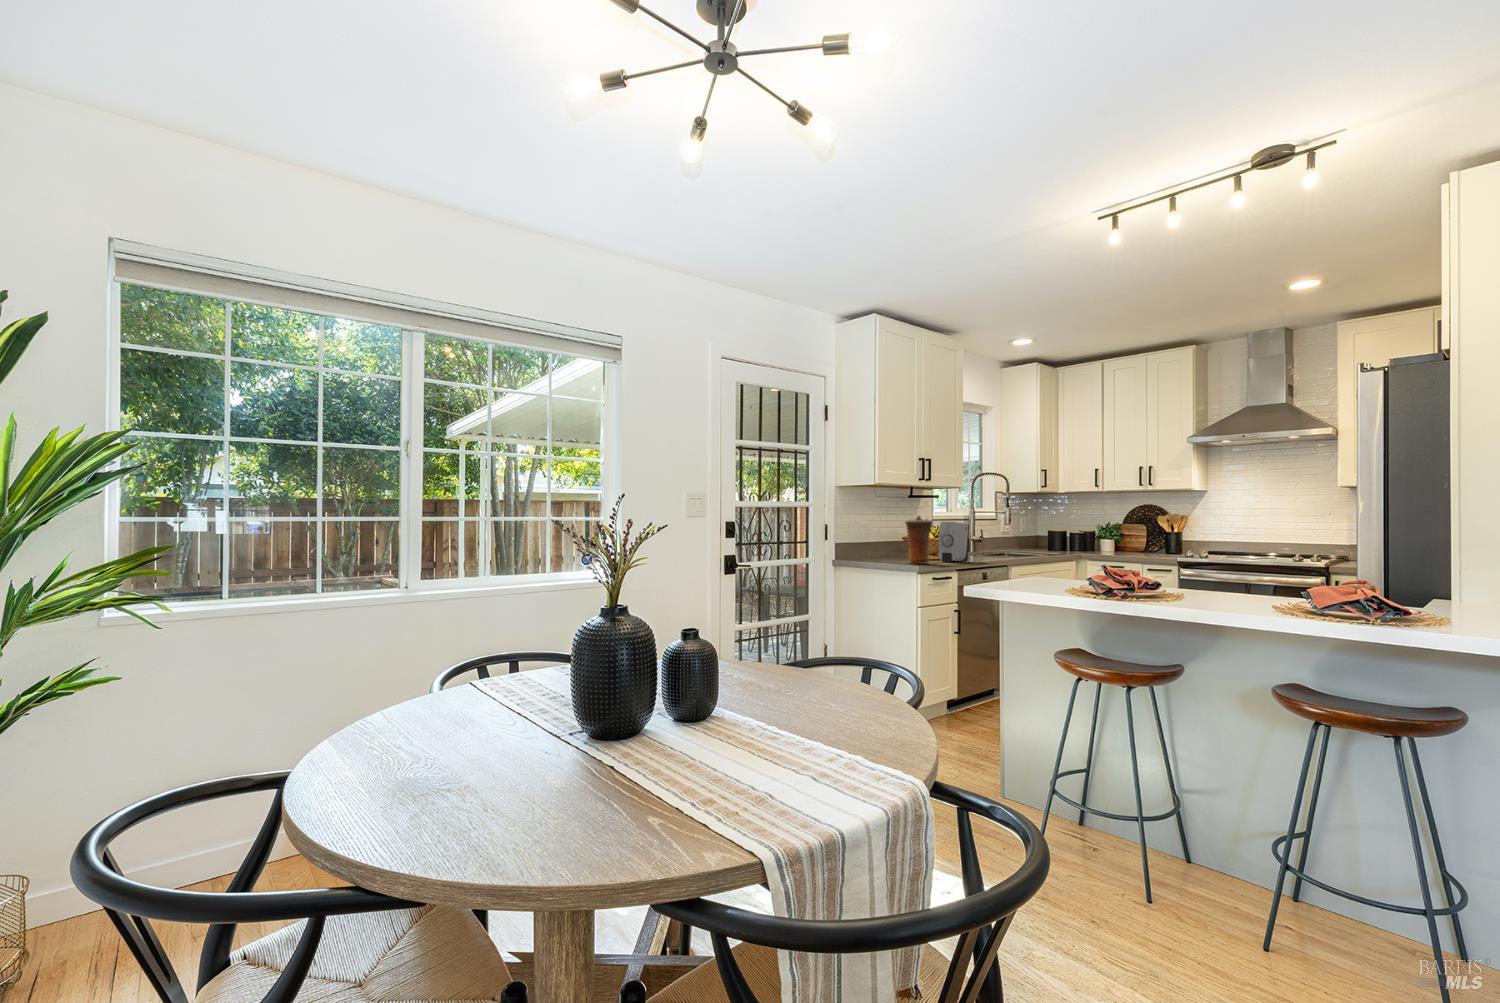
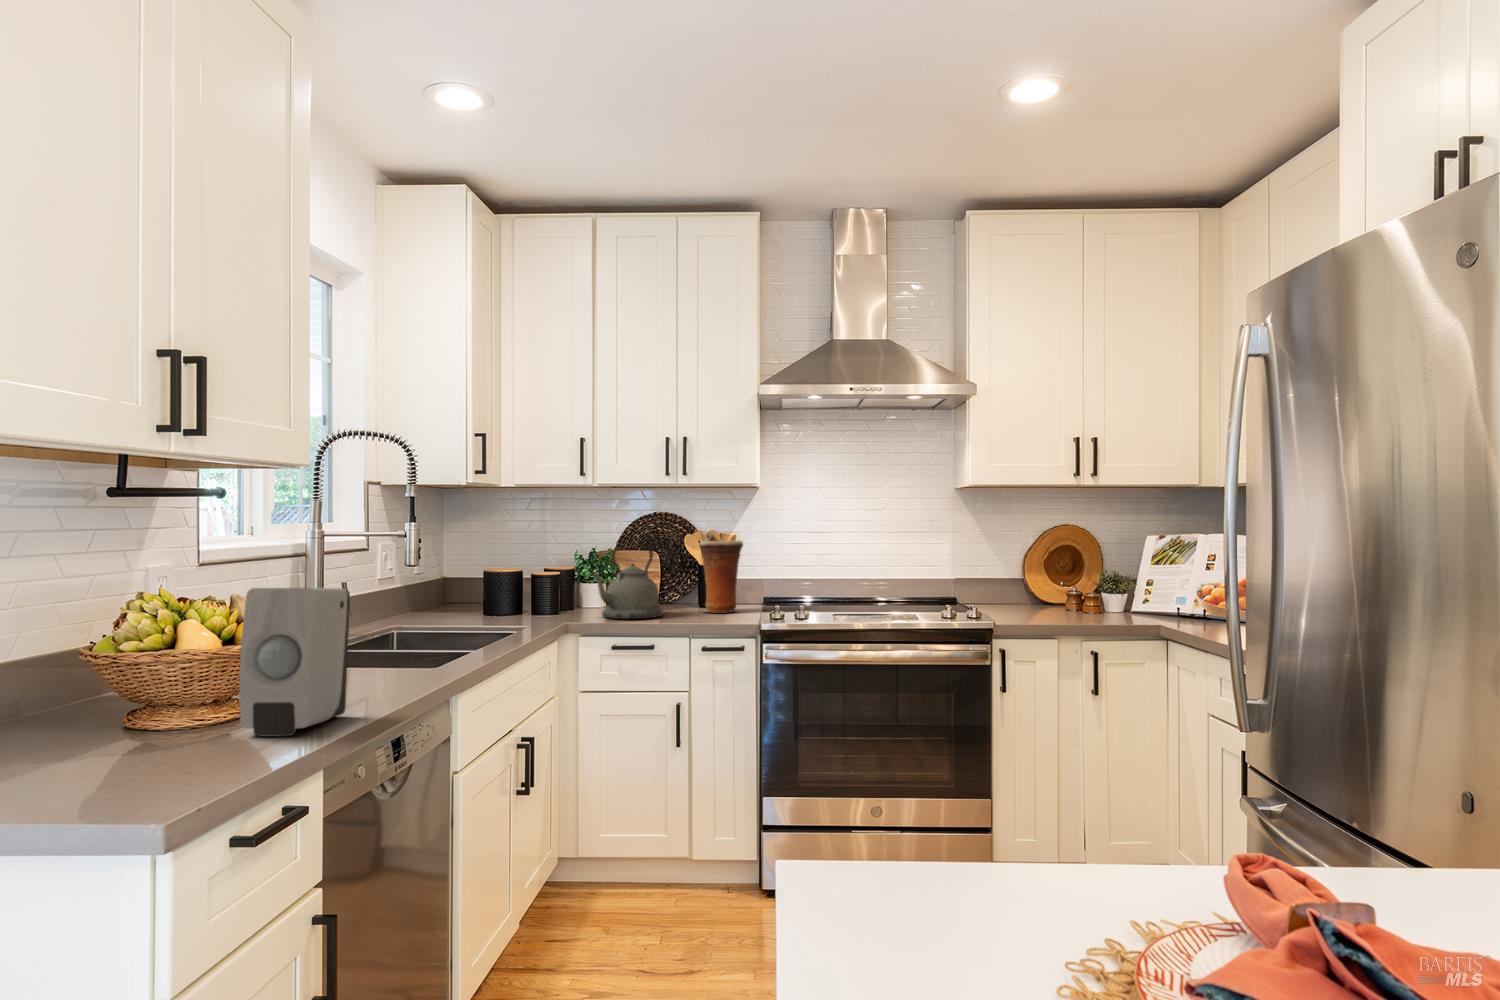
vase: present [905,515,933,564] -> present [699,532,743,612]
kettle: none [1094,520,1136,554] -> present [591,546,663,619]

